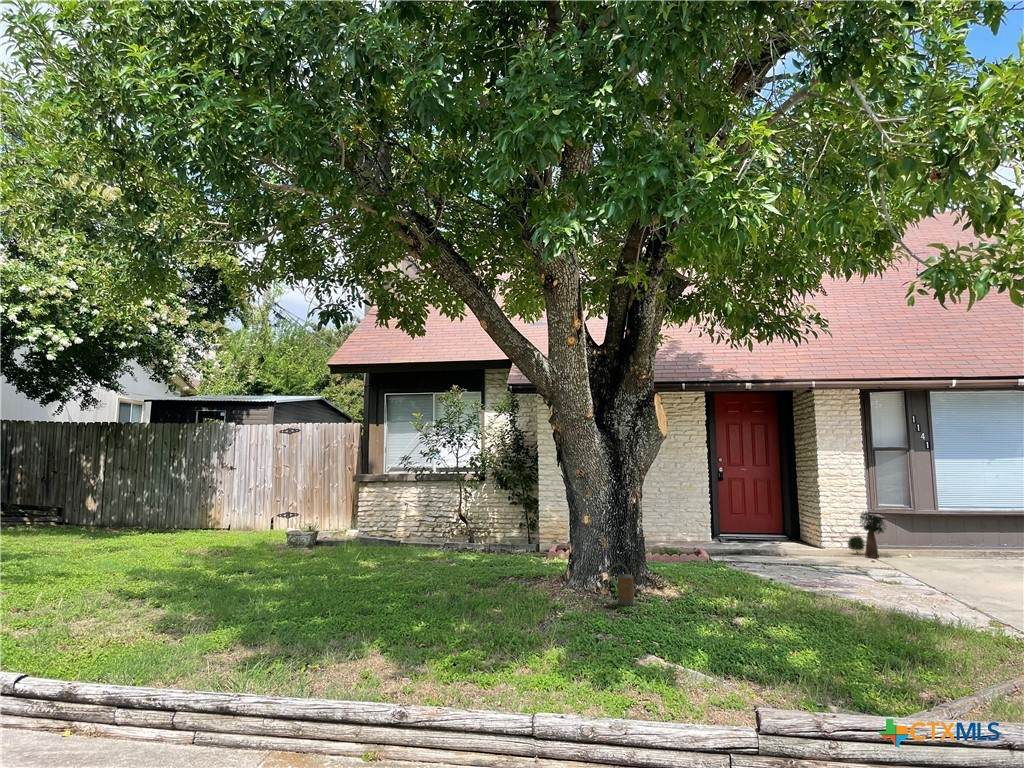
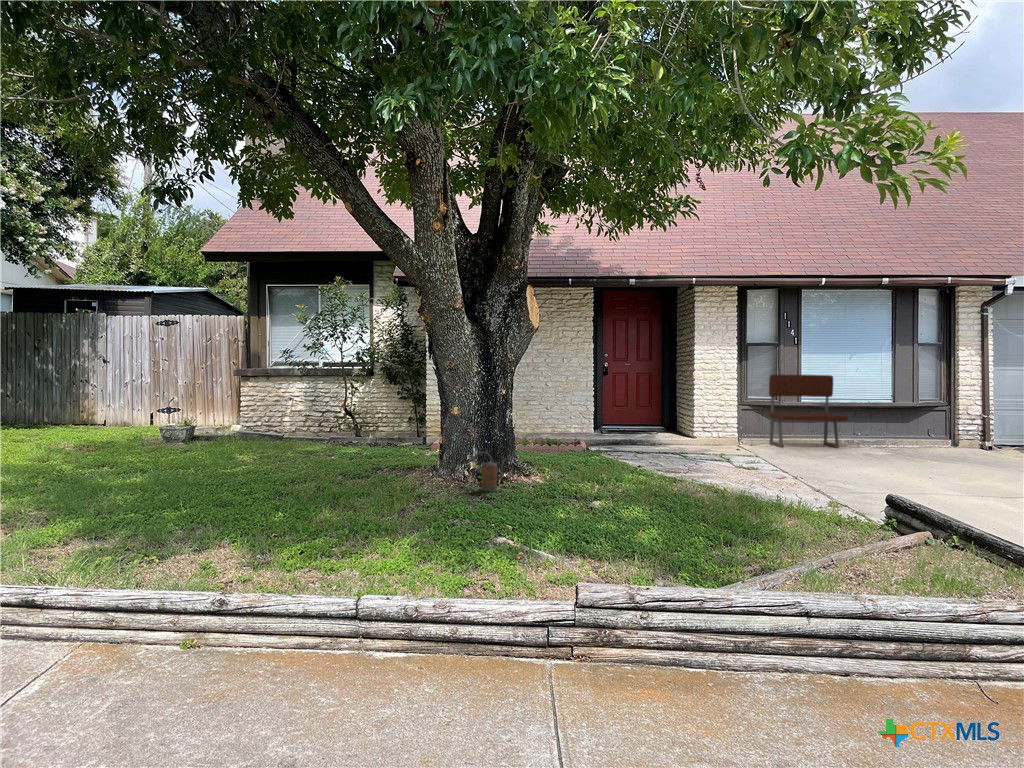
bench: none [906,479,1003,560] -> present [769,375,848,448]
potted plant: present [848,511,886,558] -> none [713,404,749,447]

